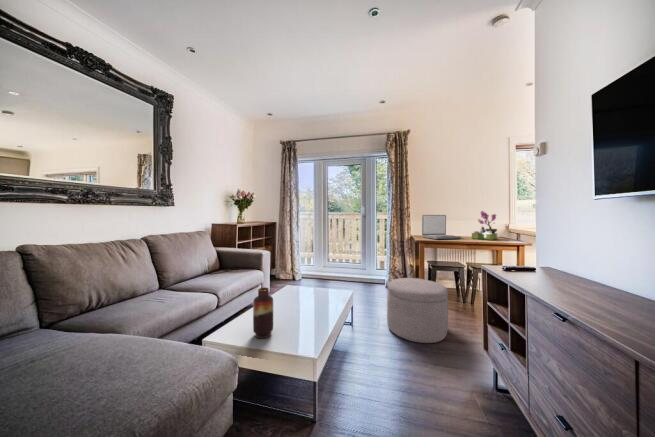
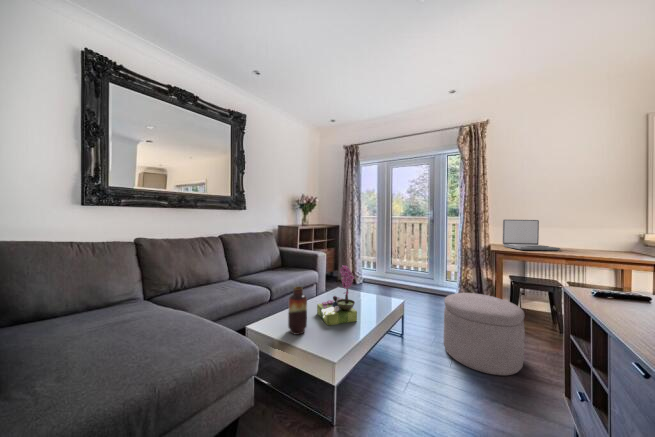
flower arrangement: present [472,211,497,240] -> present [317,265,357,326]

